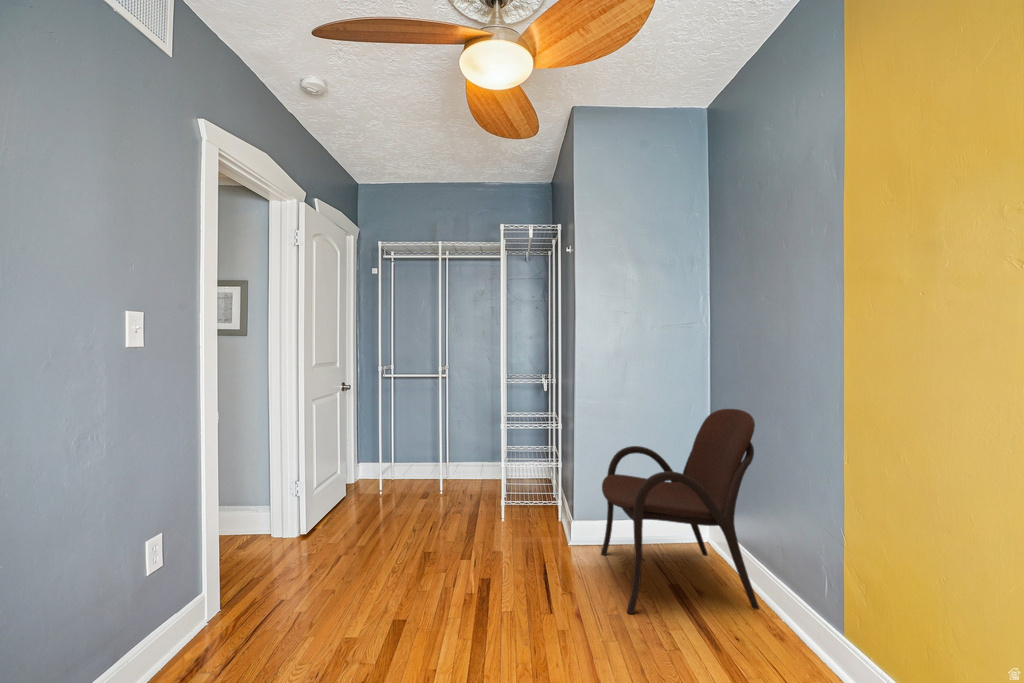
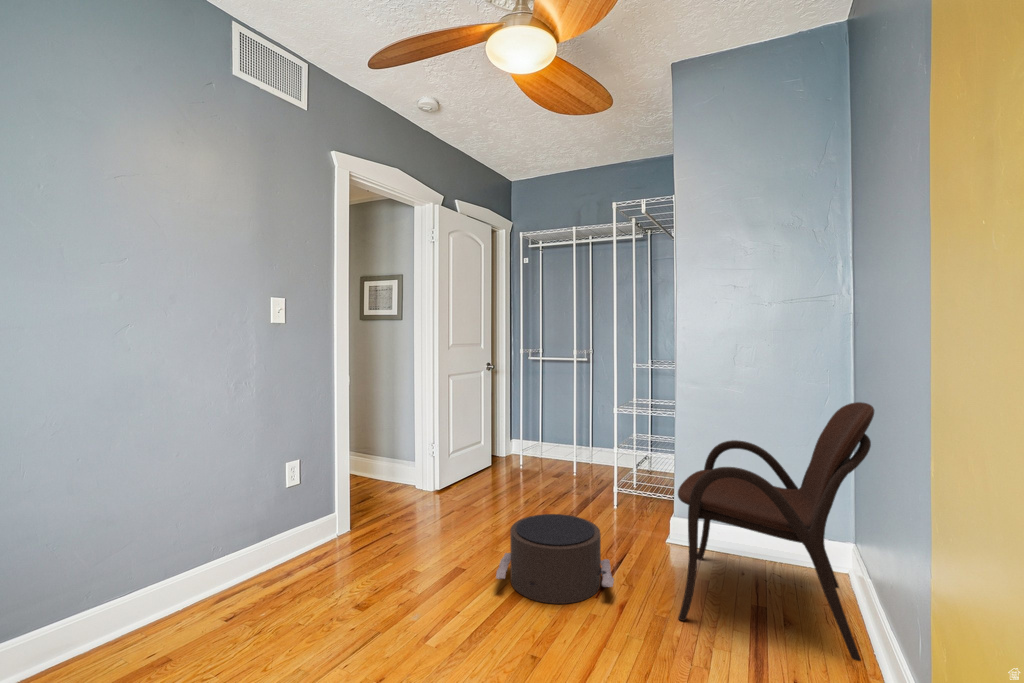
pouf: none [446,538,569,632] -> present [496,514,614,604]

